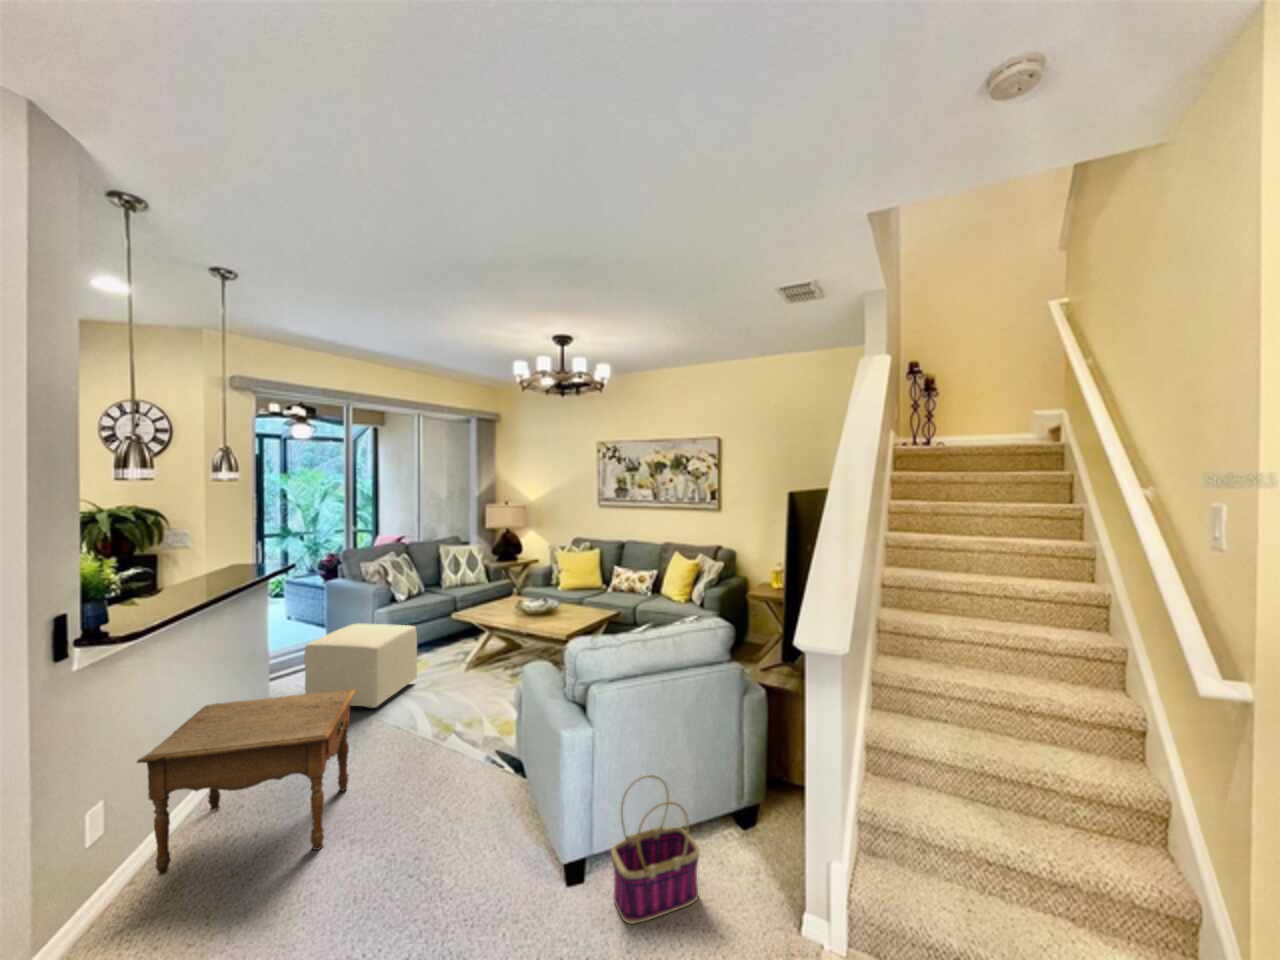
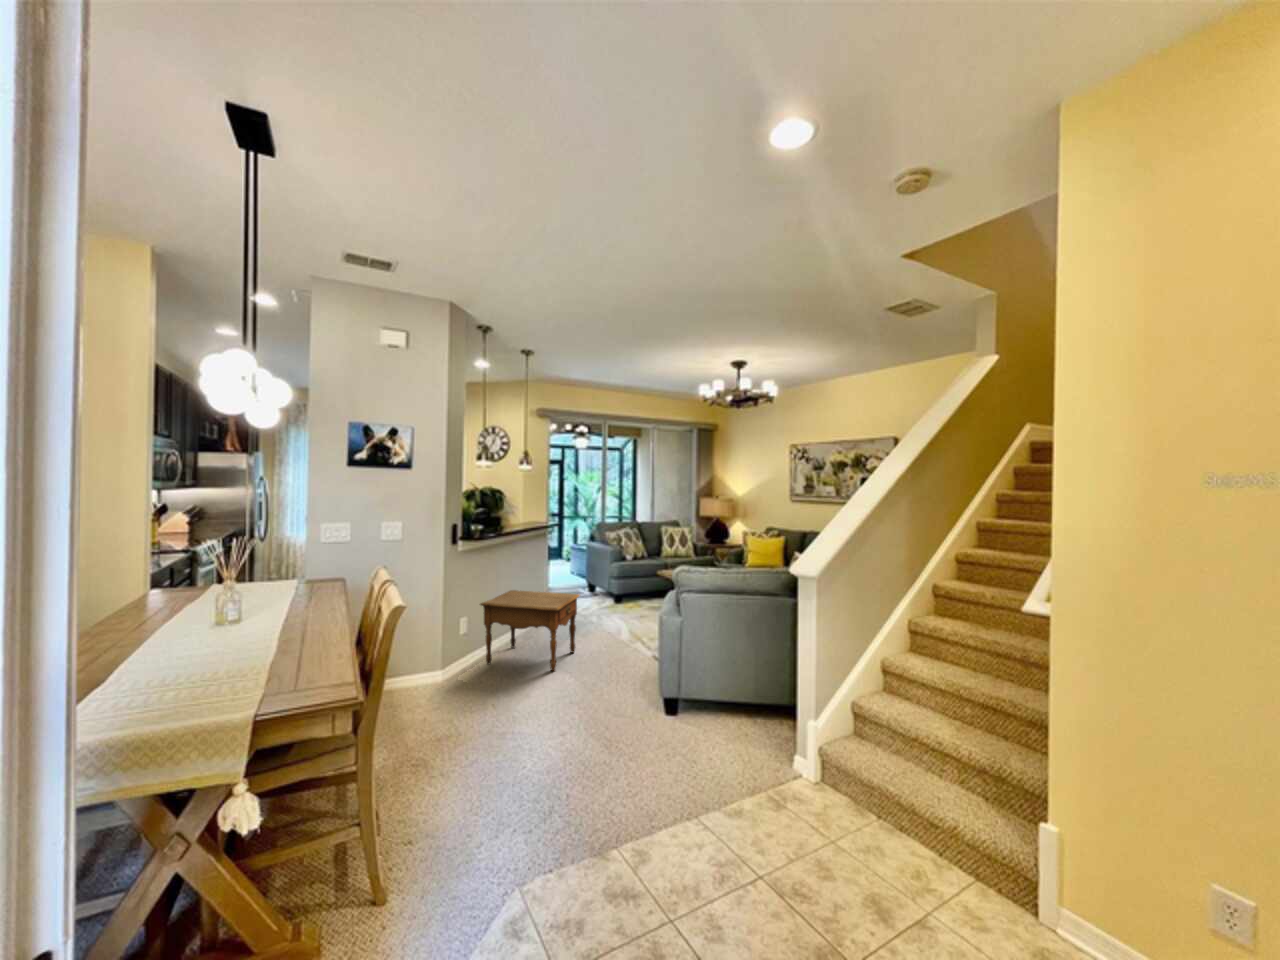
ottoman: present [304,624,417,709] -> none [566,569,633,622]
basket: present [611,775,700,924] -> none [689,655,744,736]

